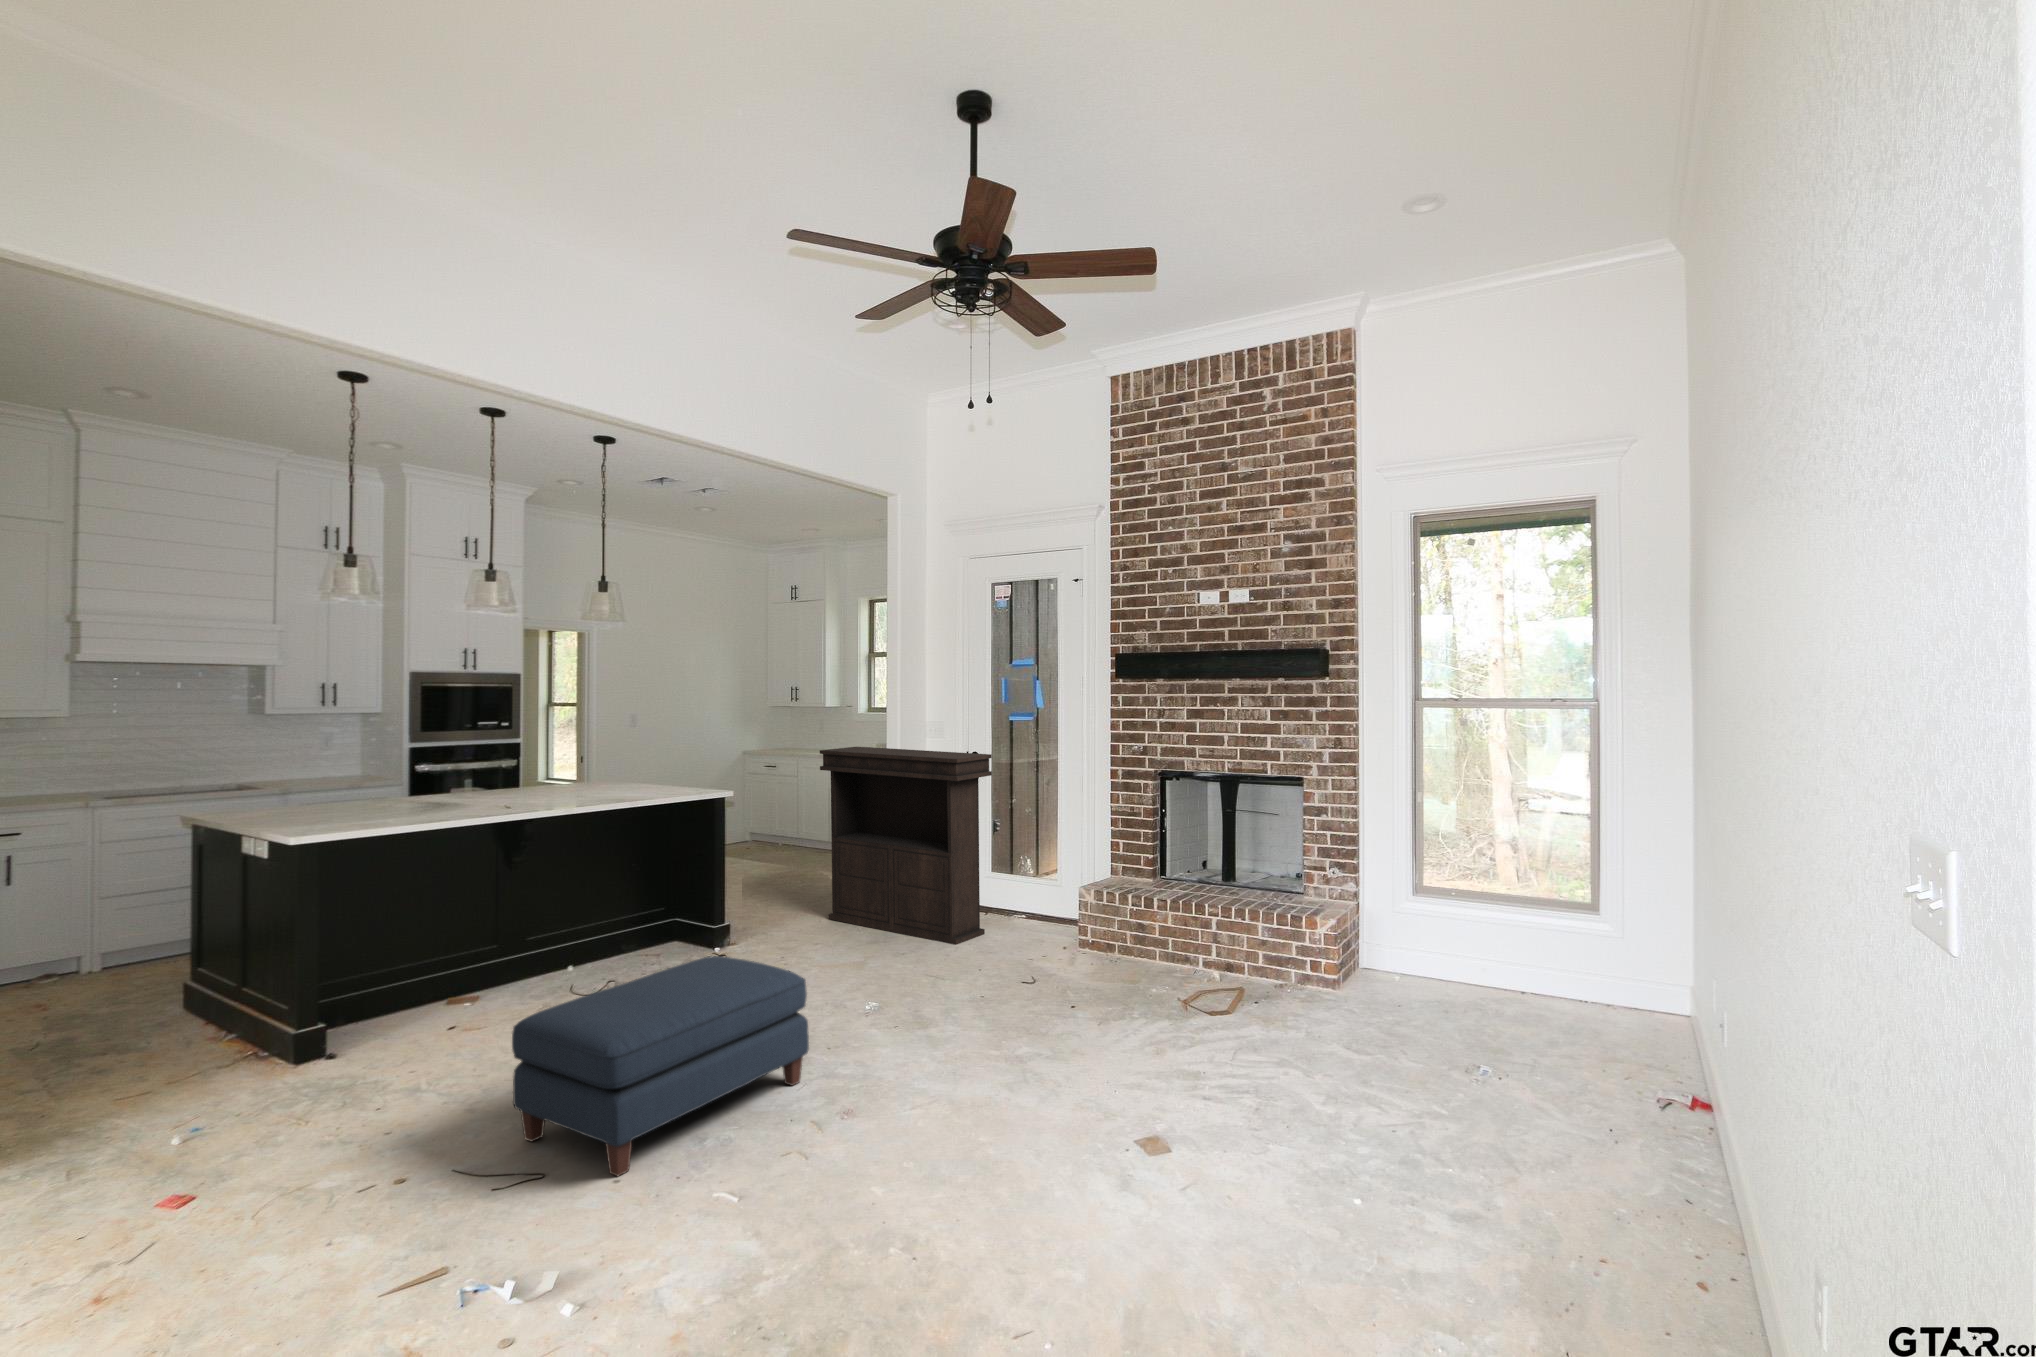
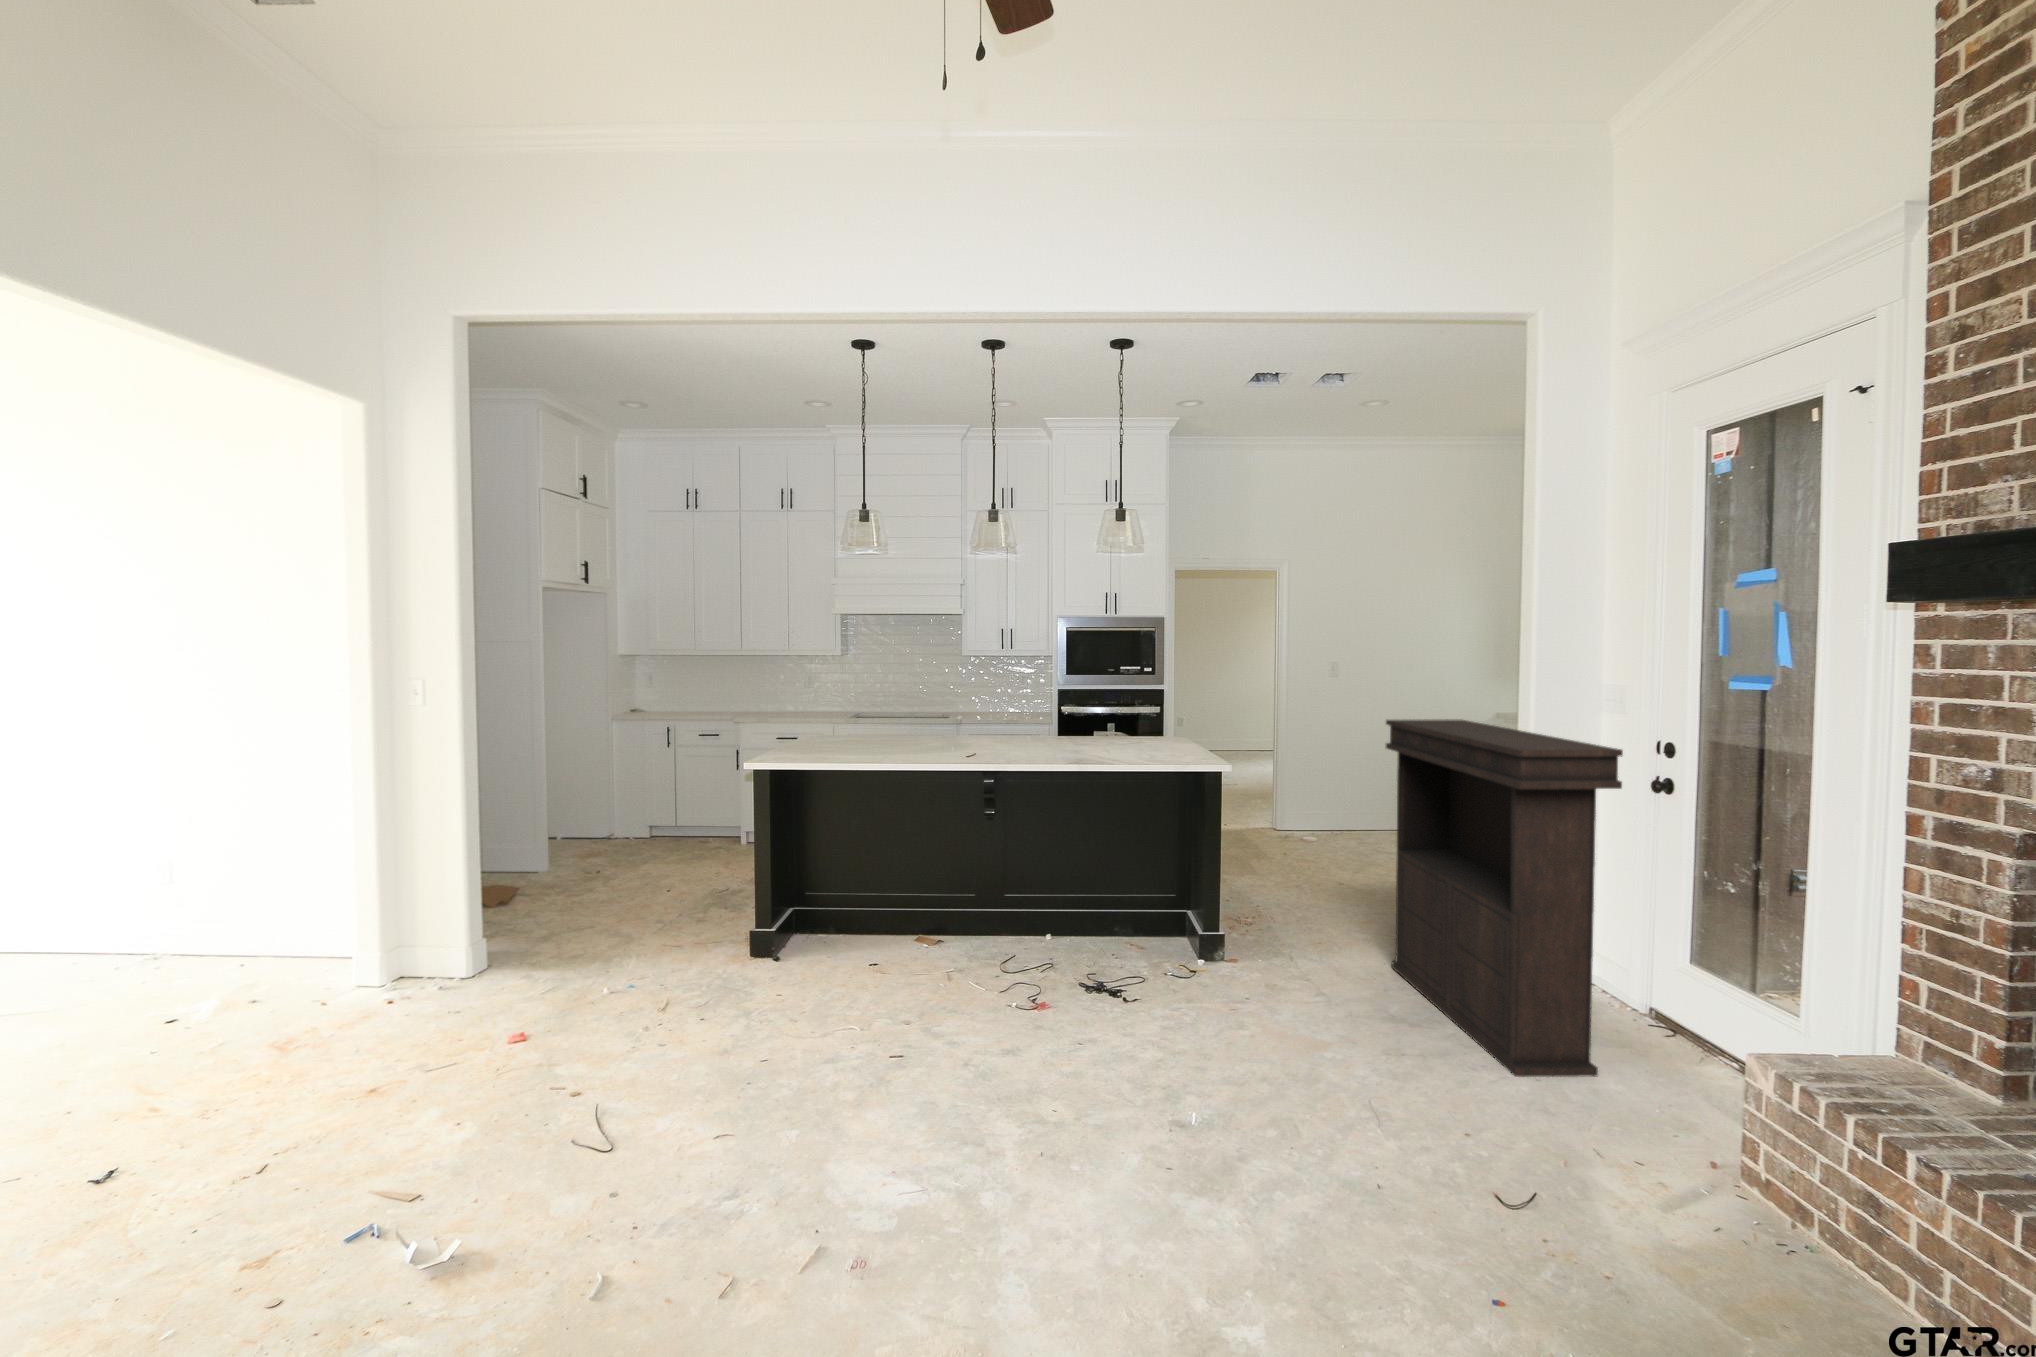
ottoman: present [512,956,809,1176] -> none [603,971,964,1217]

